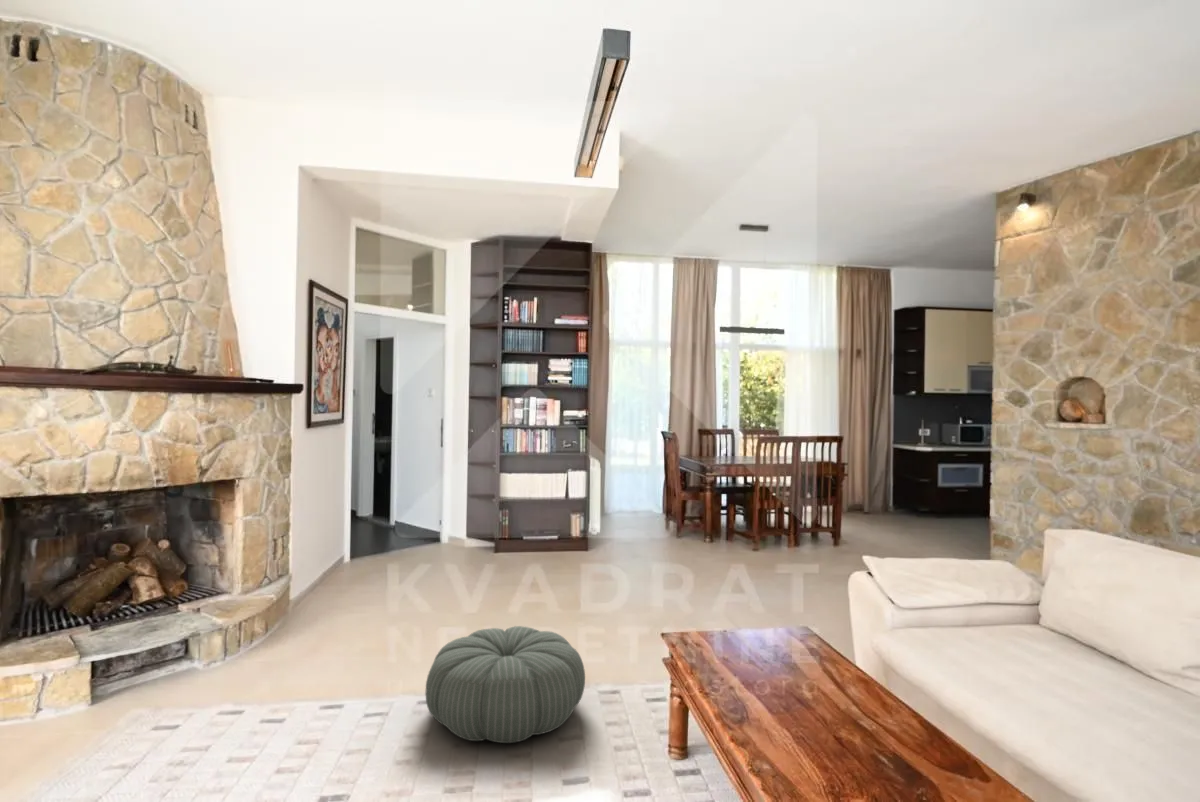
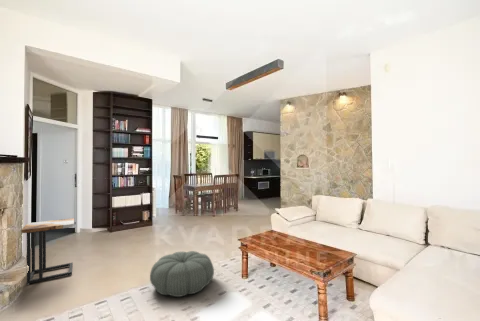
side table: none [270,512,372,629] -> present [21,218,74,284]

